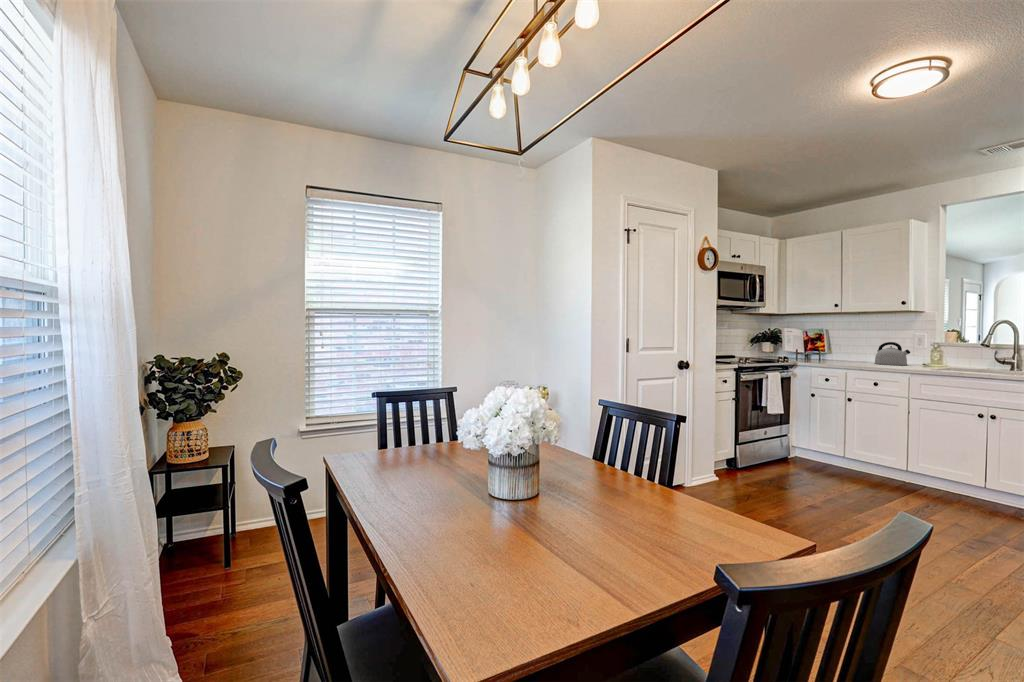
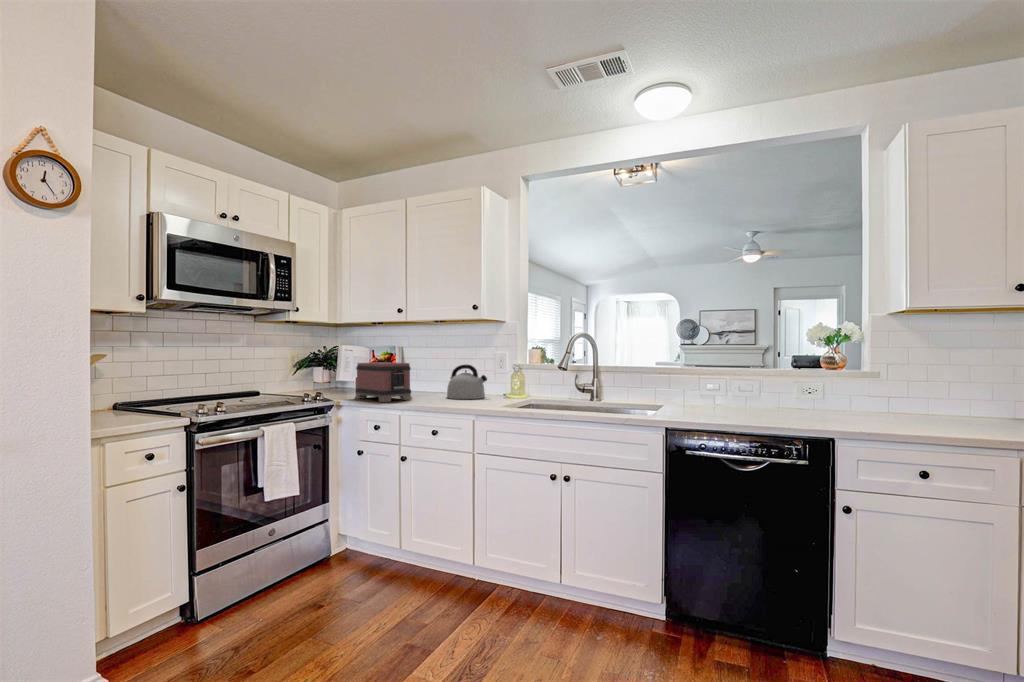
toaster: none [805,339,851,364] -> present [355,362,412,402]

